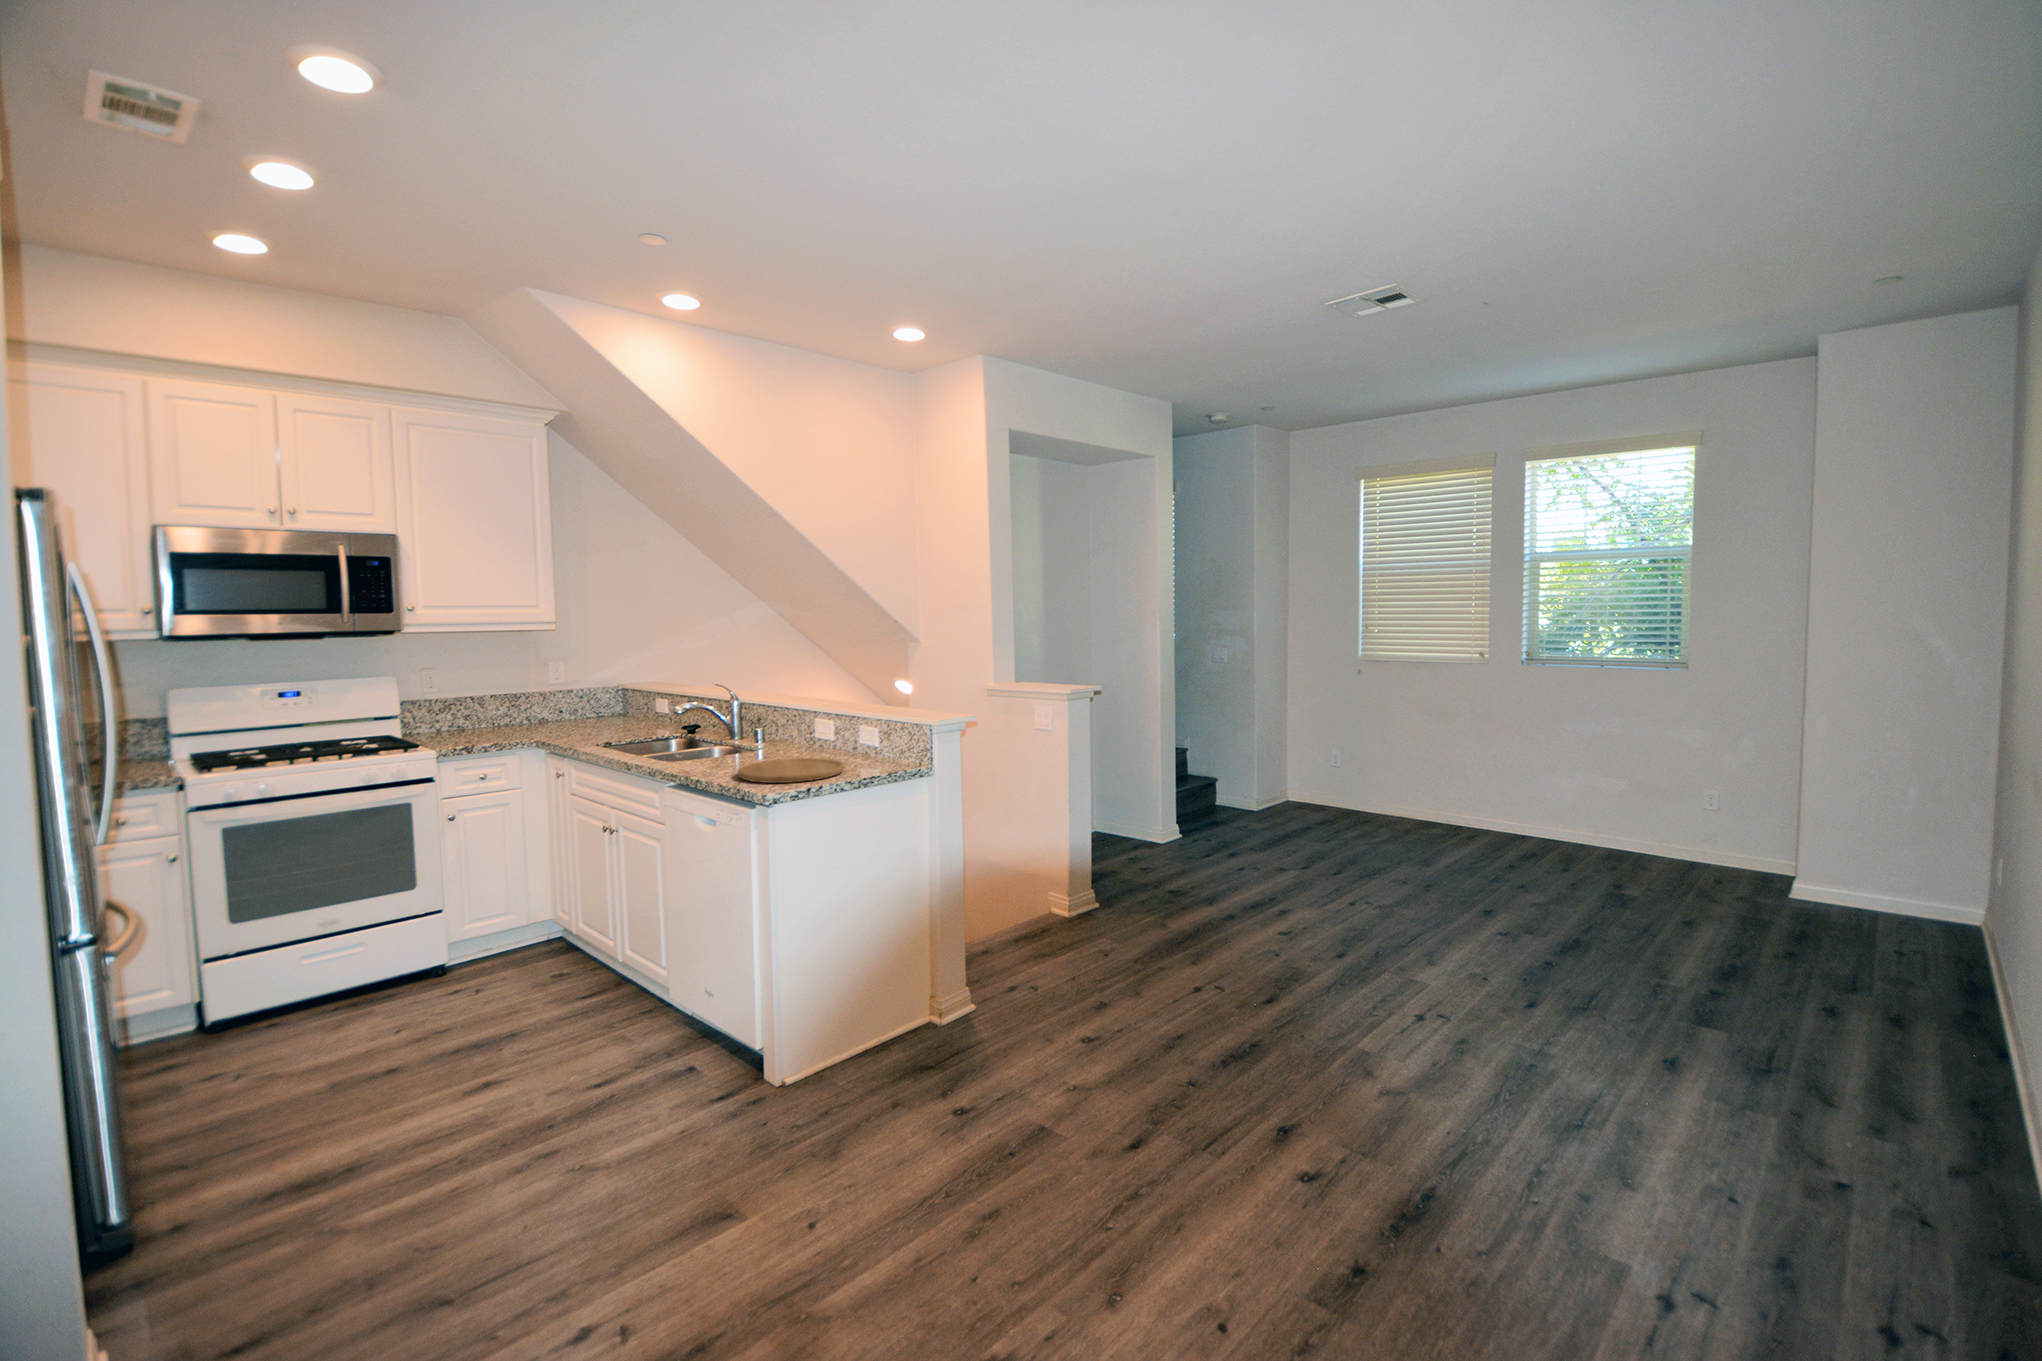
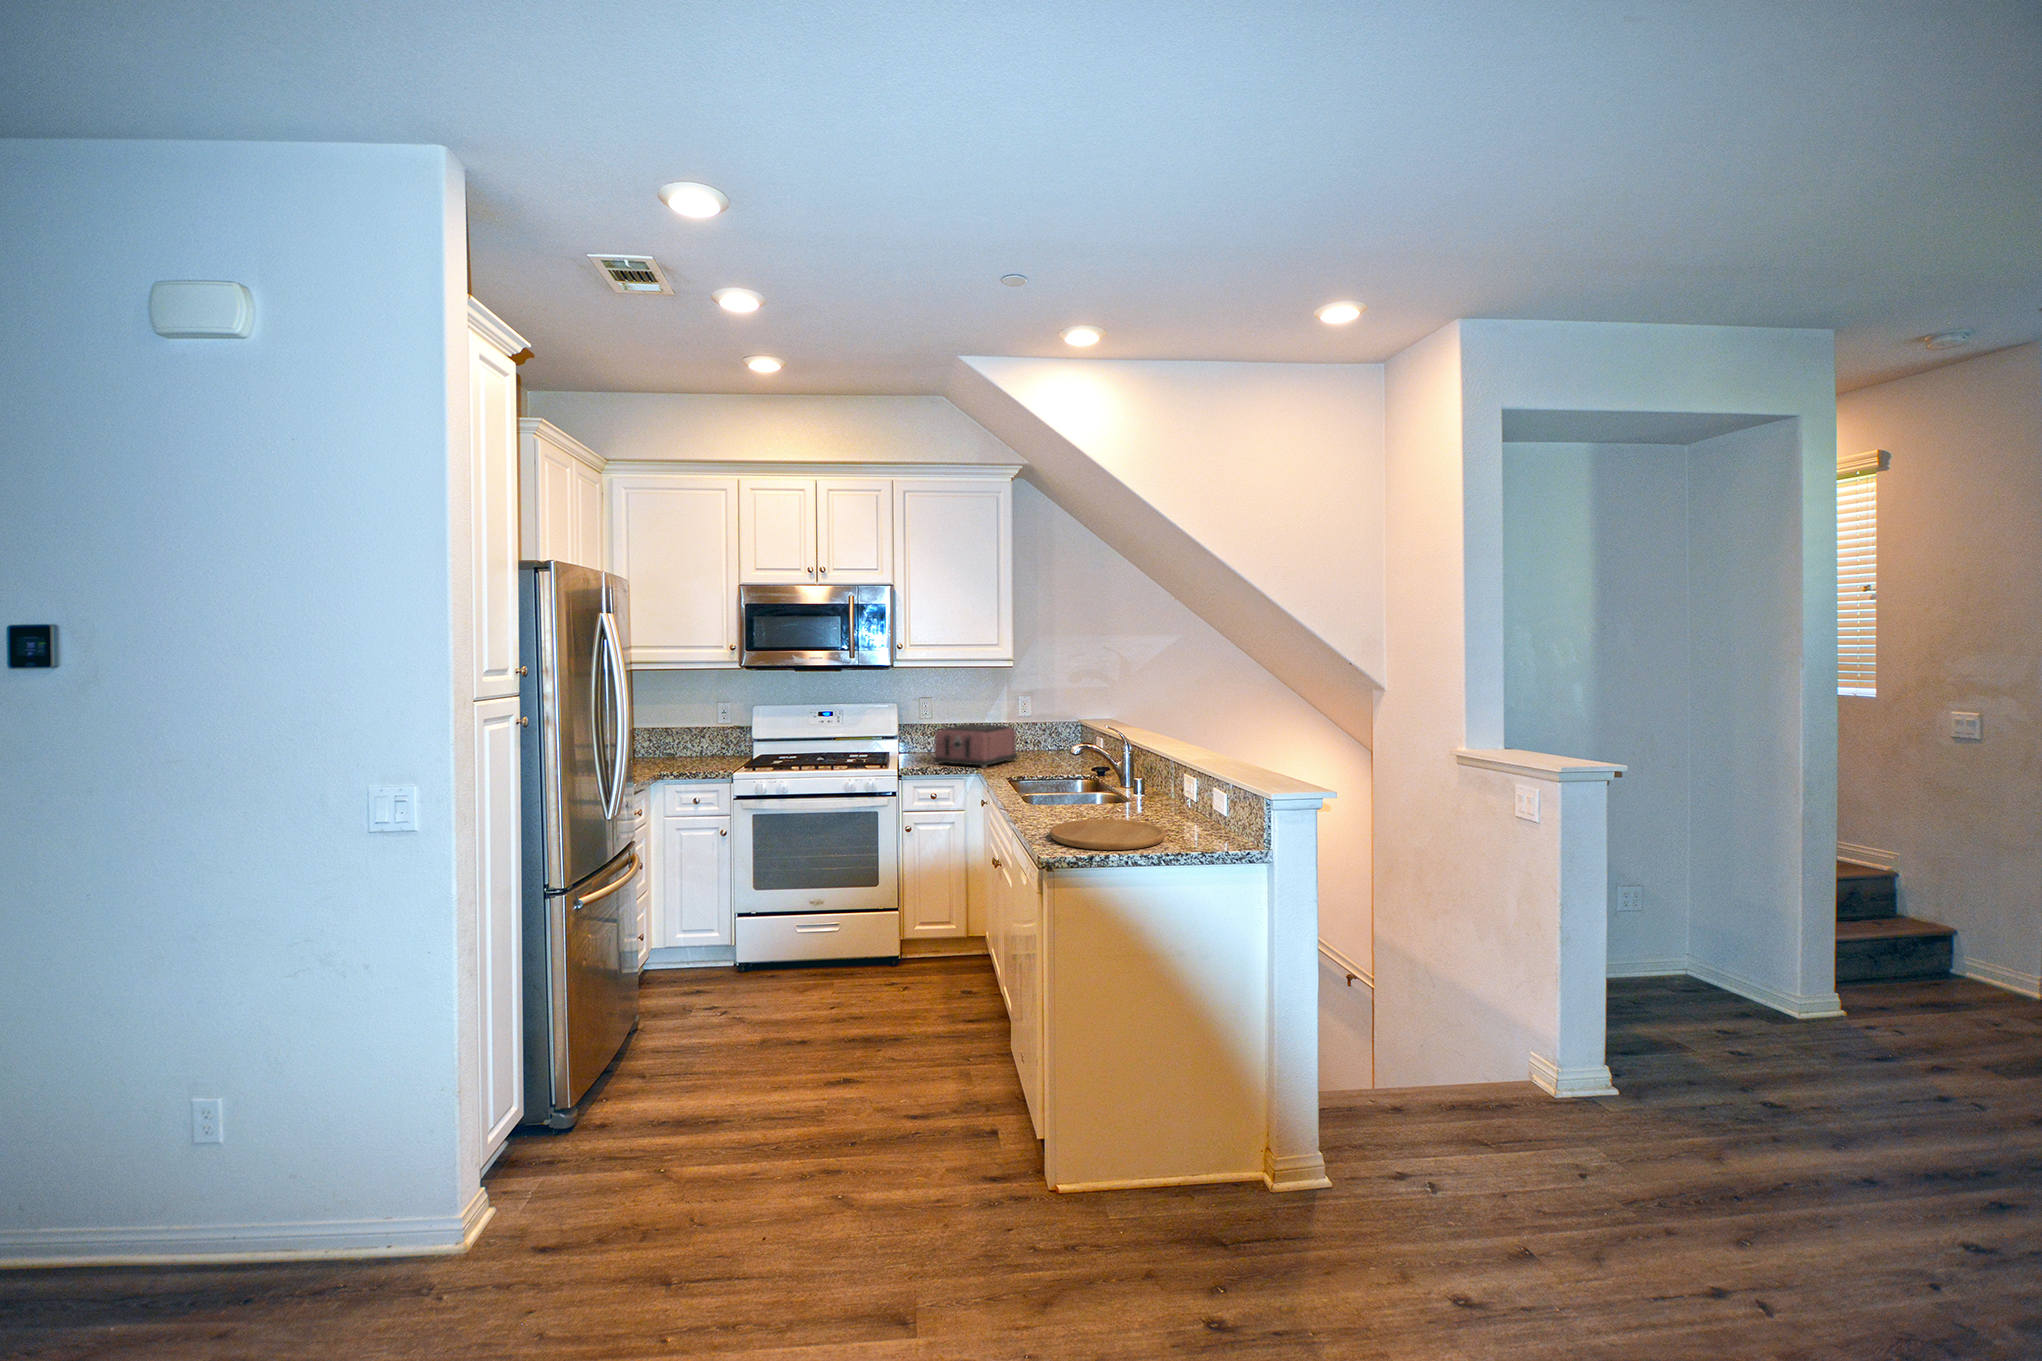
toaster: none [469,692,569,742] -> present [933,724,1018,768]

